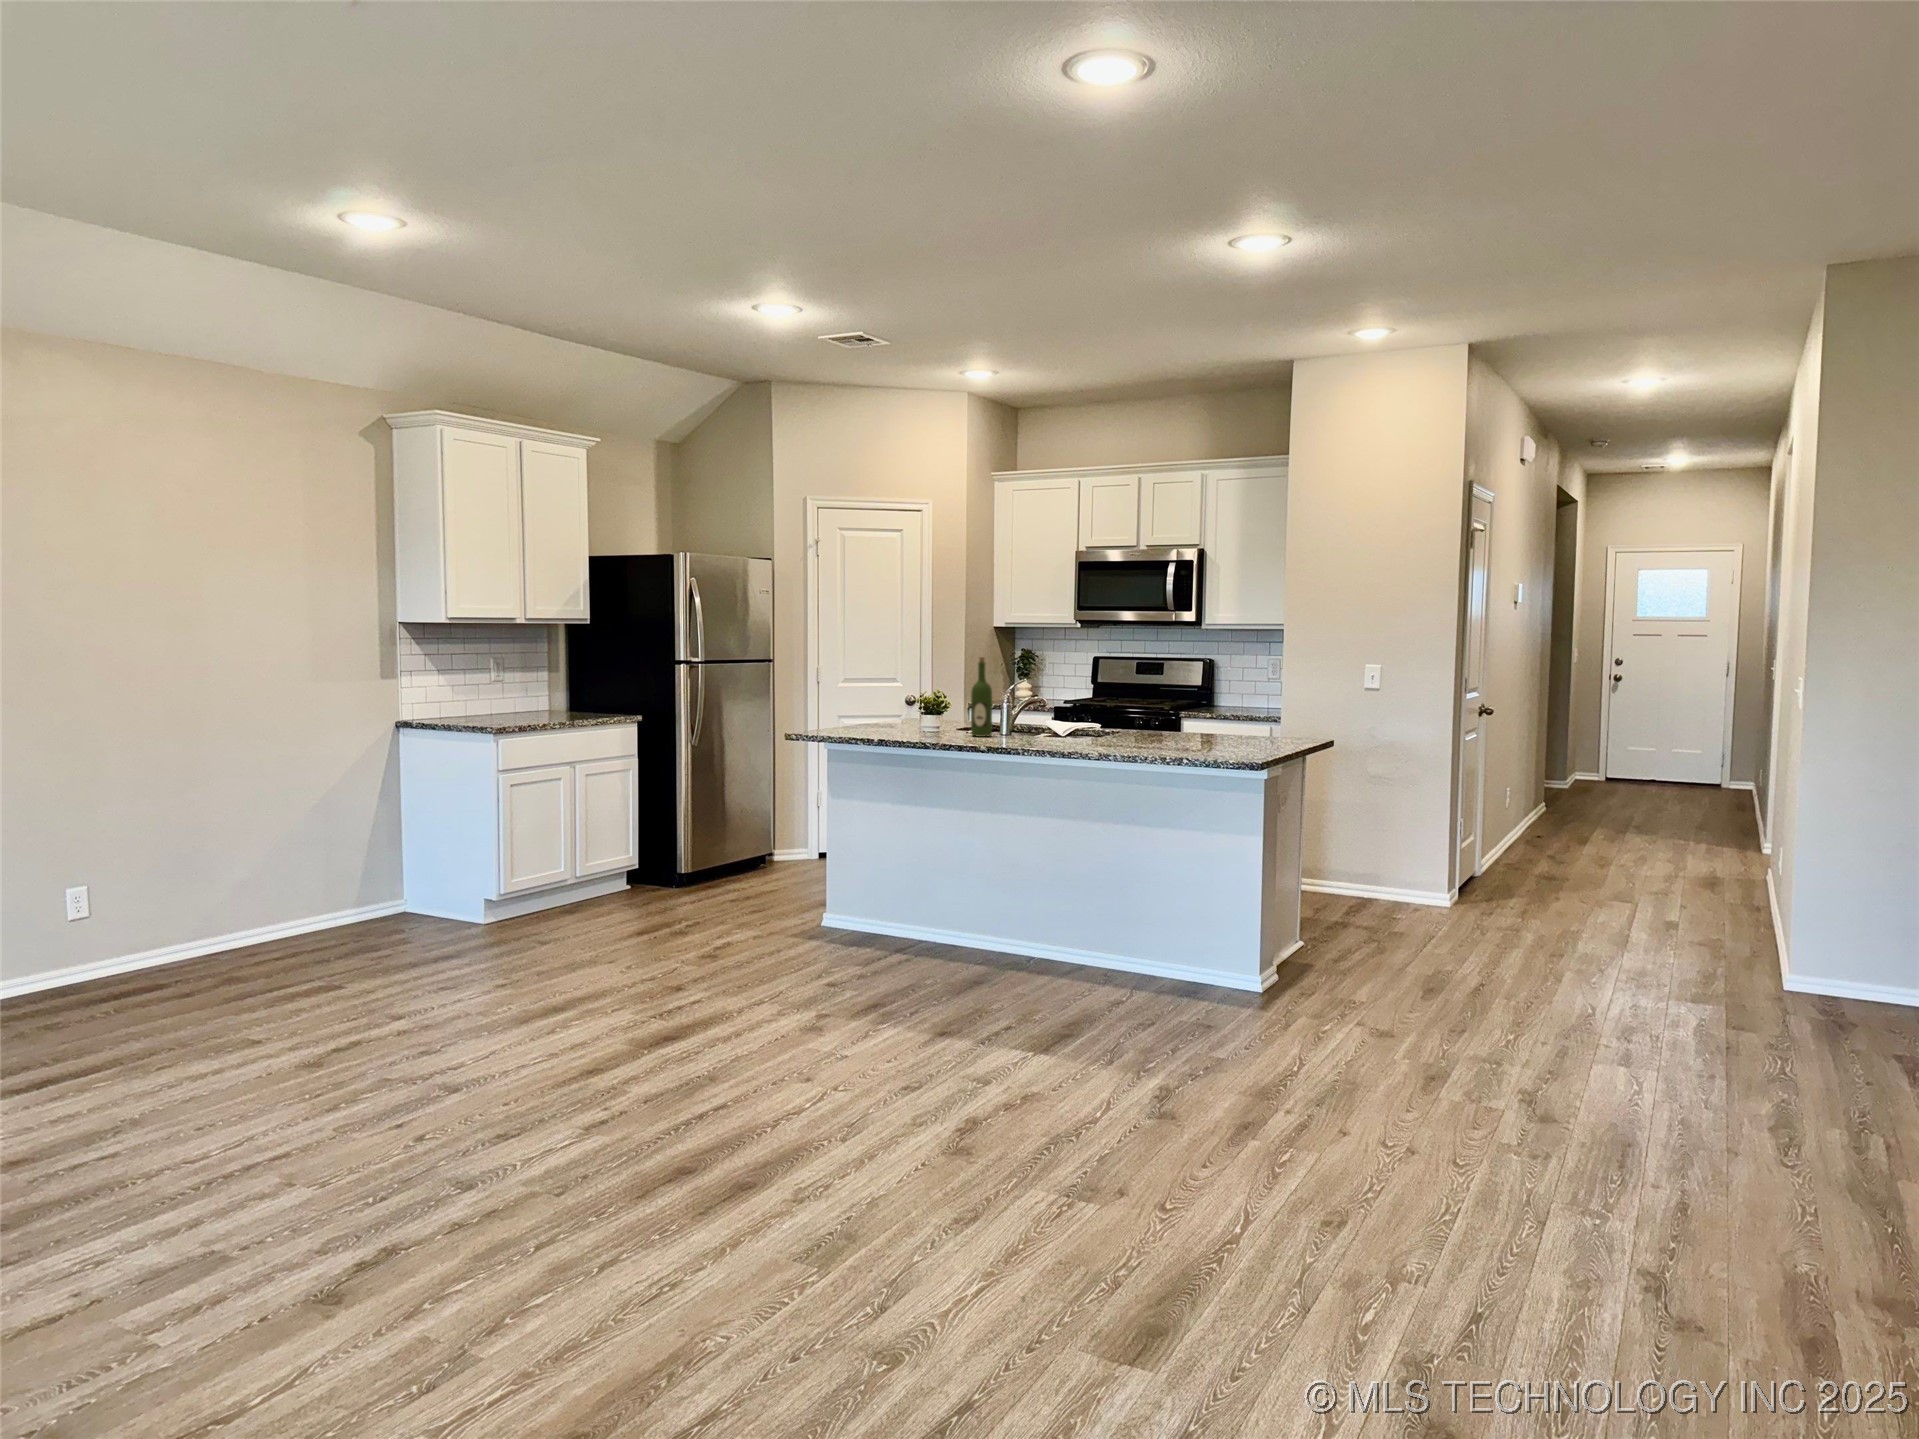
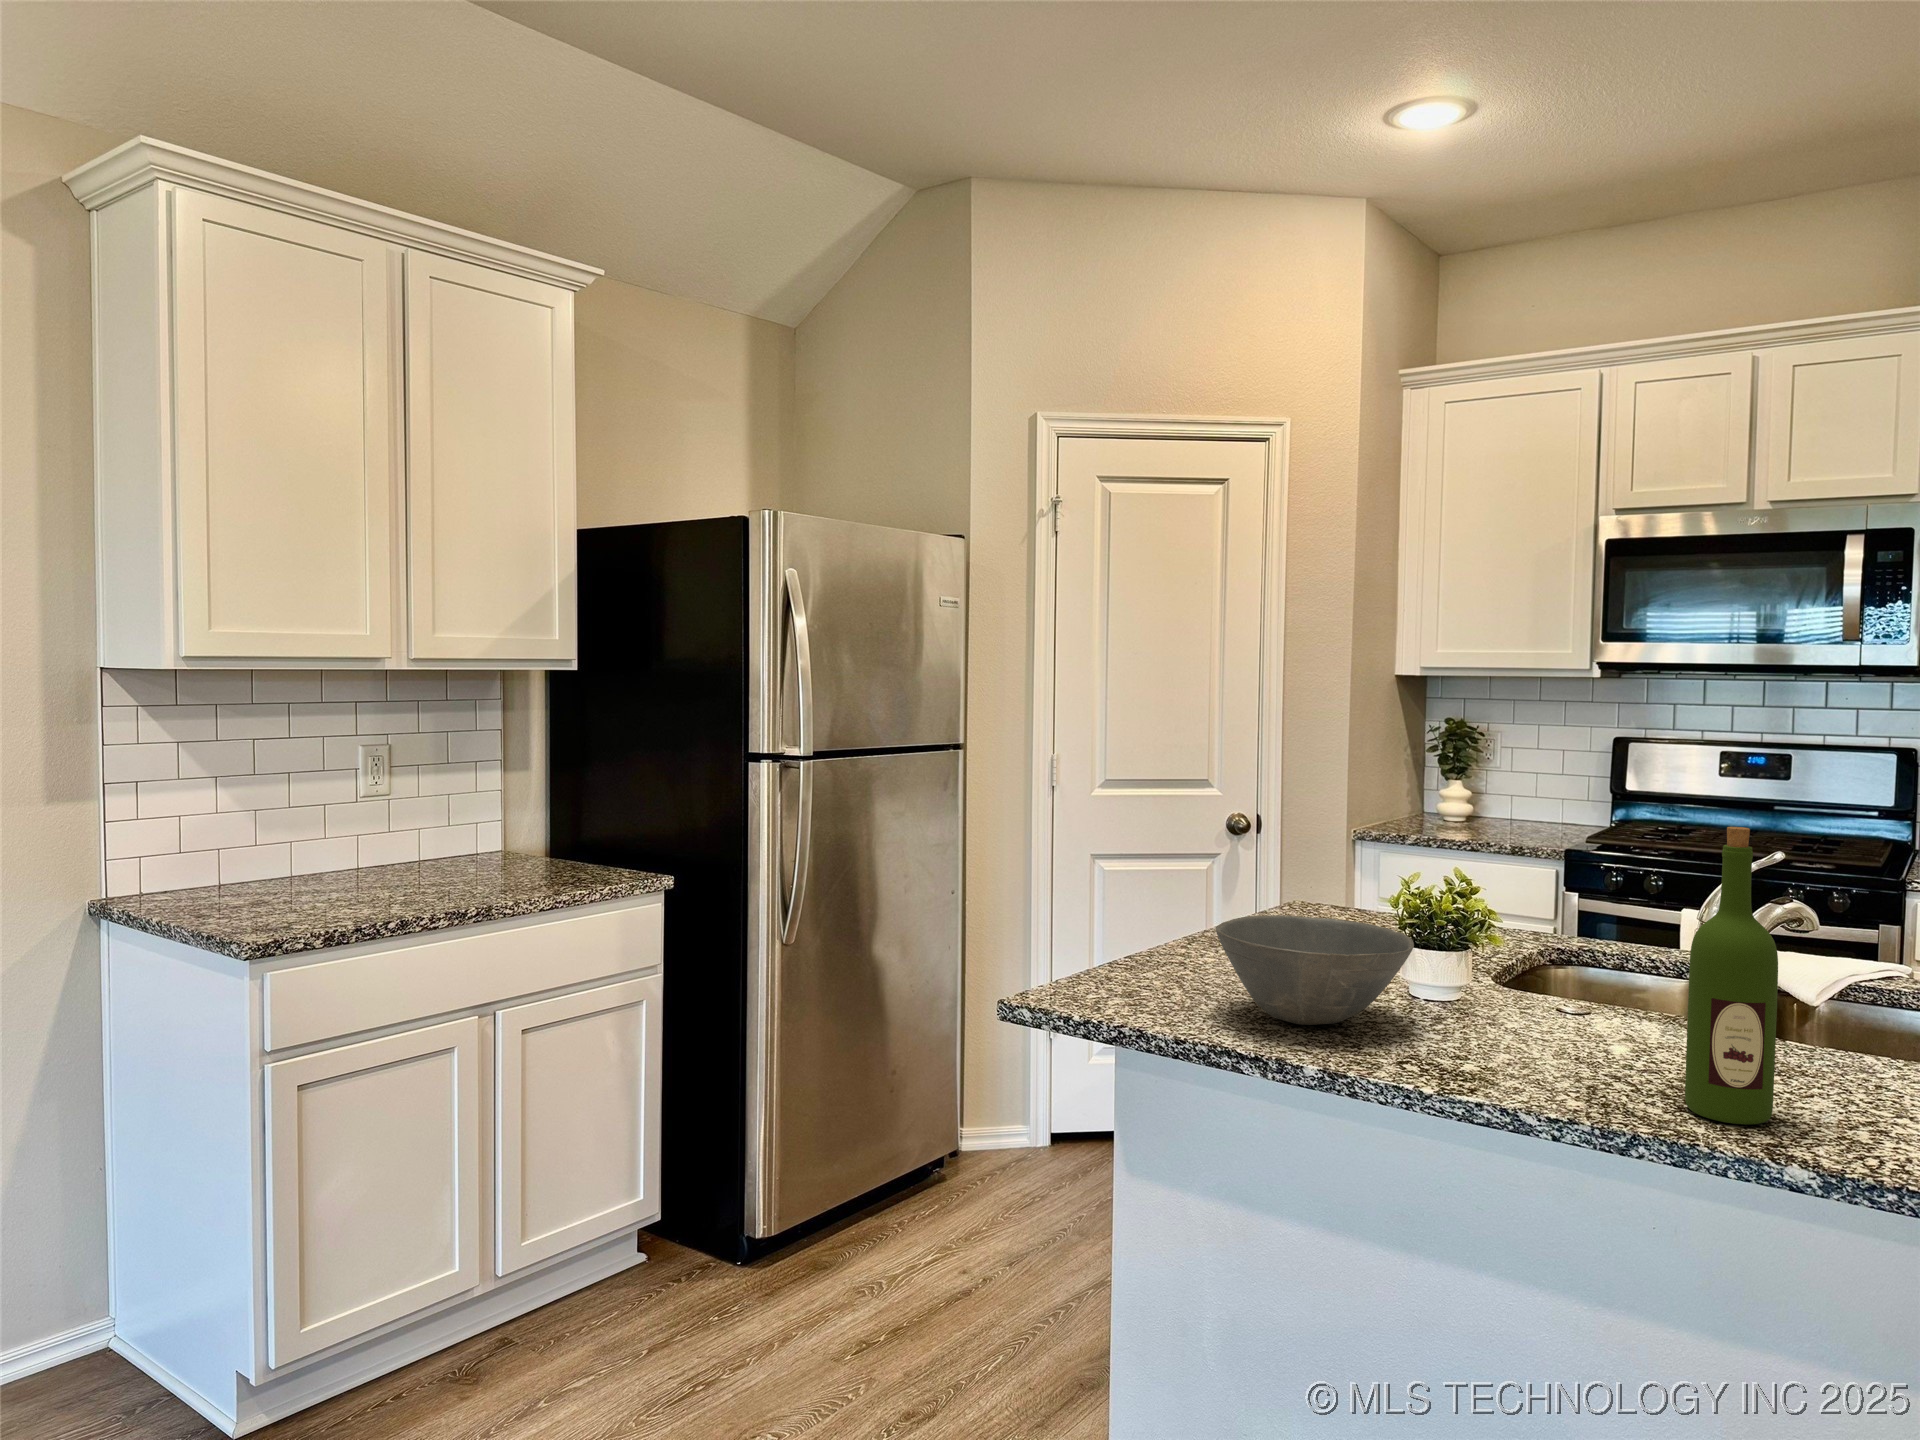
bowl: none [853,700,915,730] -> present [1216,915,1414,1025]

